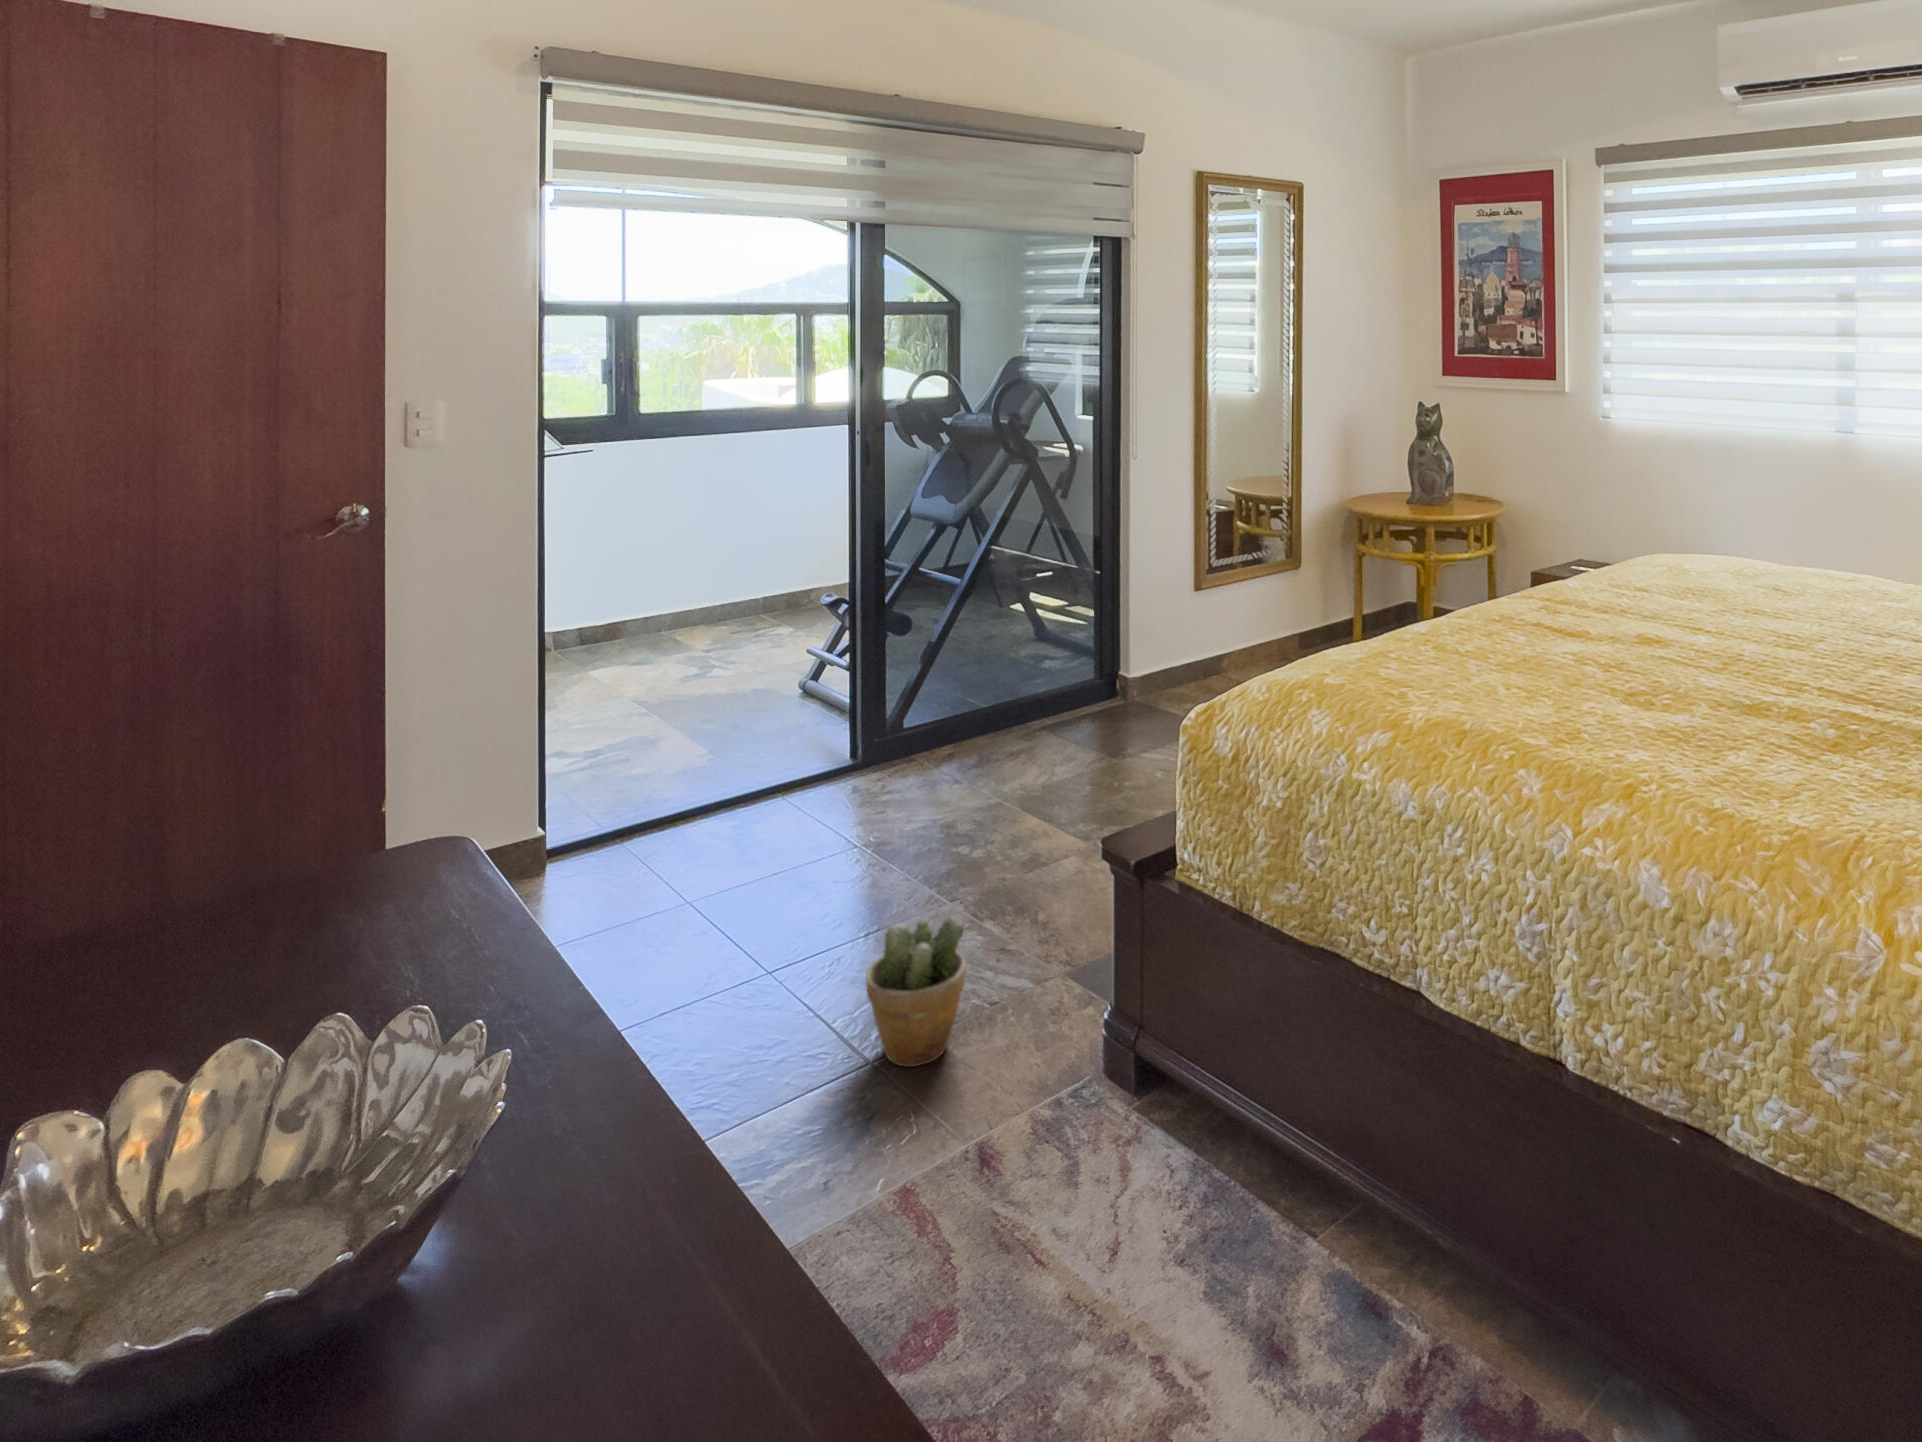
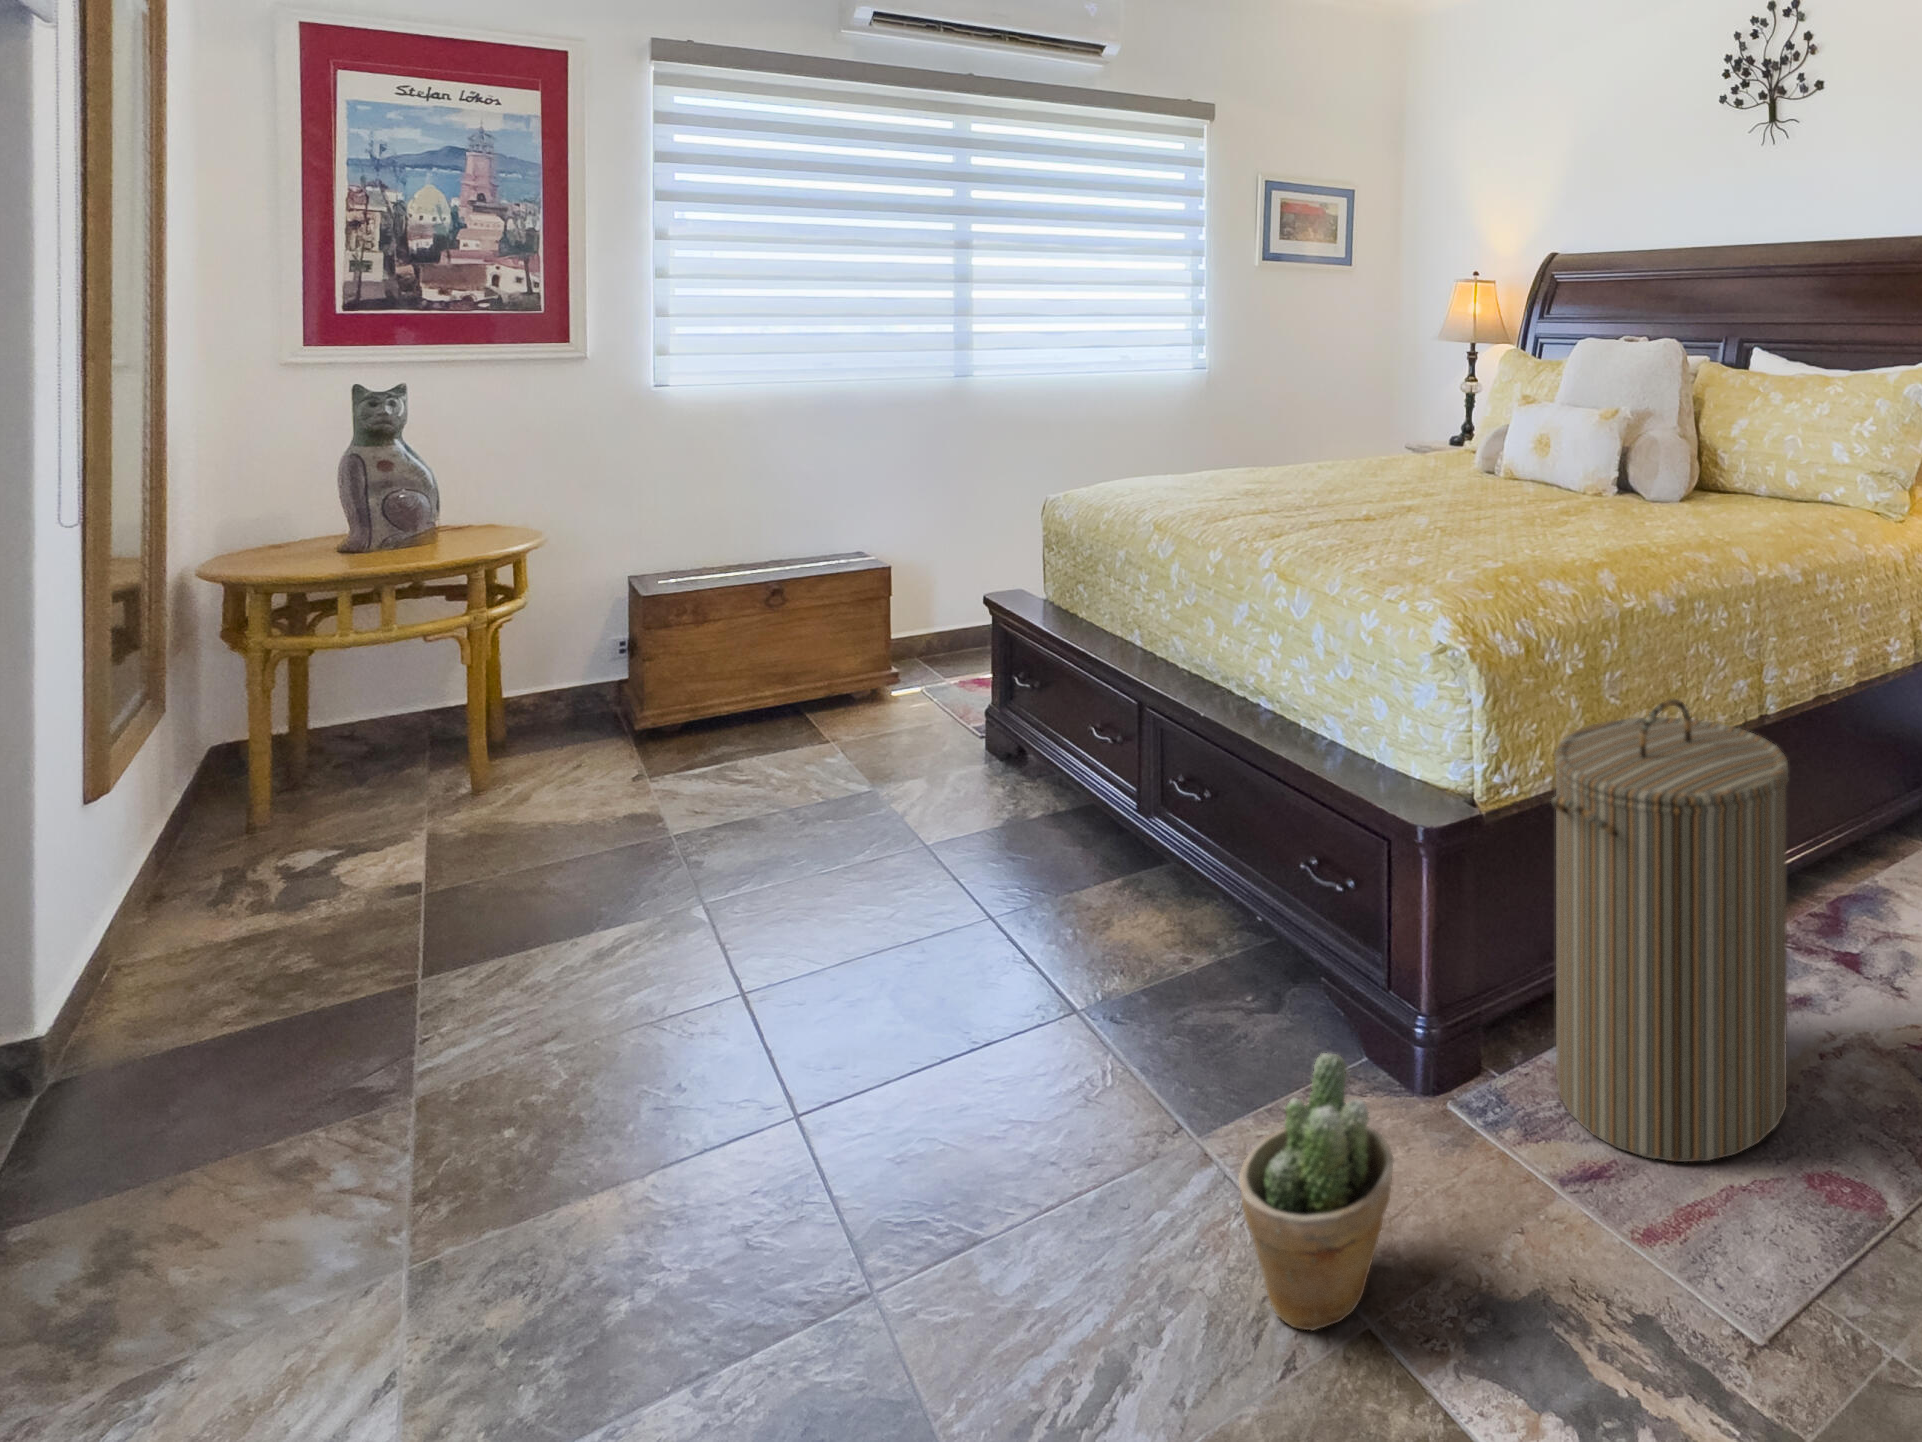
laundry hamper: none [1018,831,1255,1313] -> present [1551,699,1788,1162]

